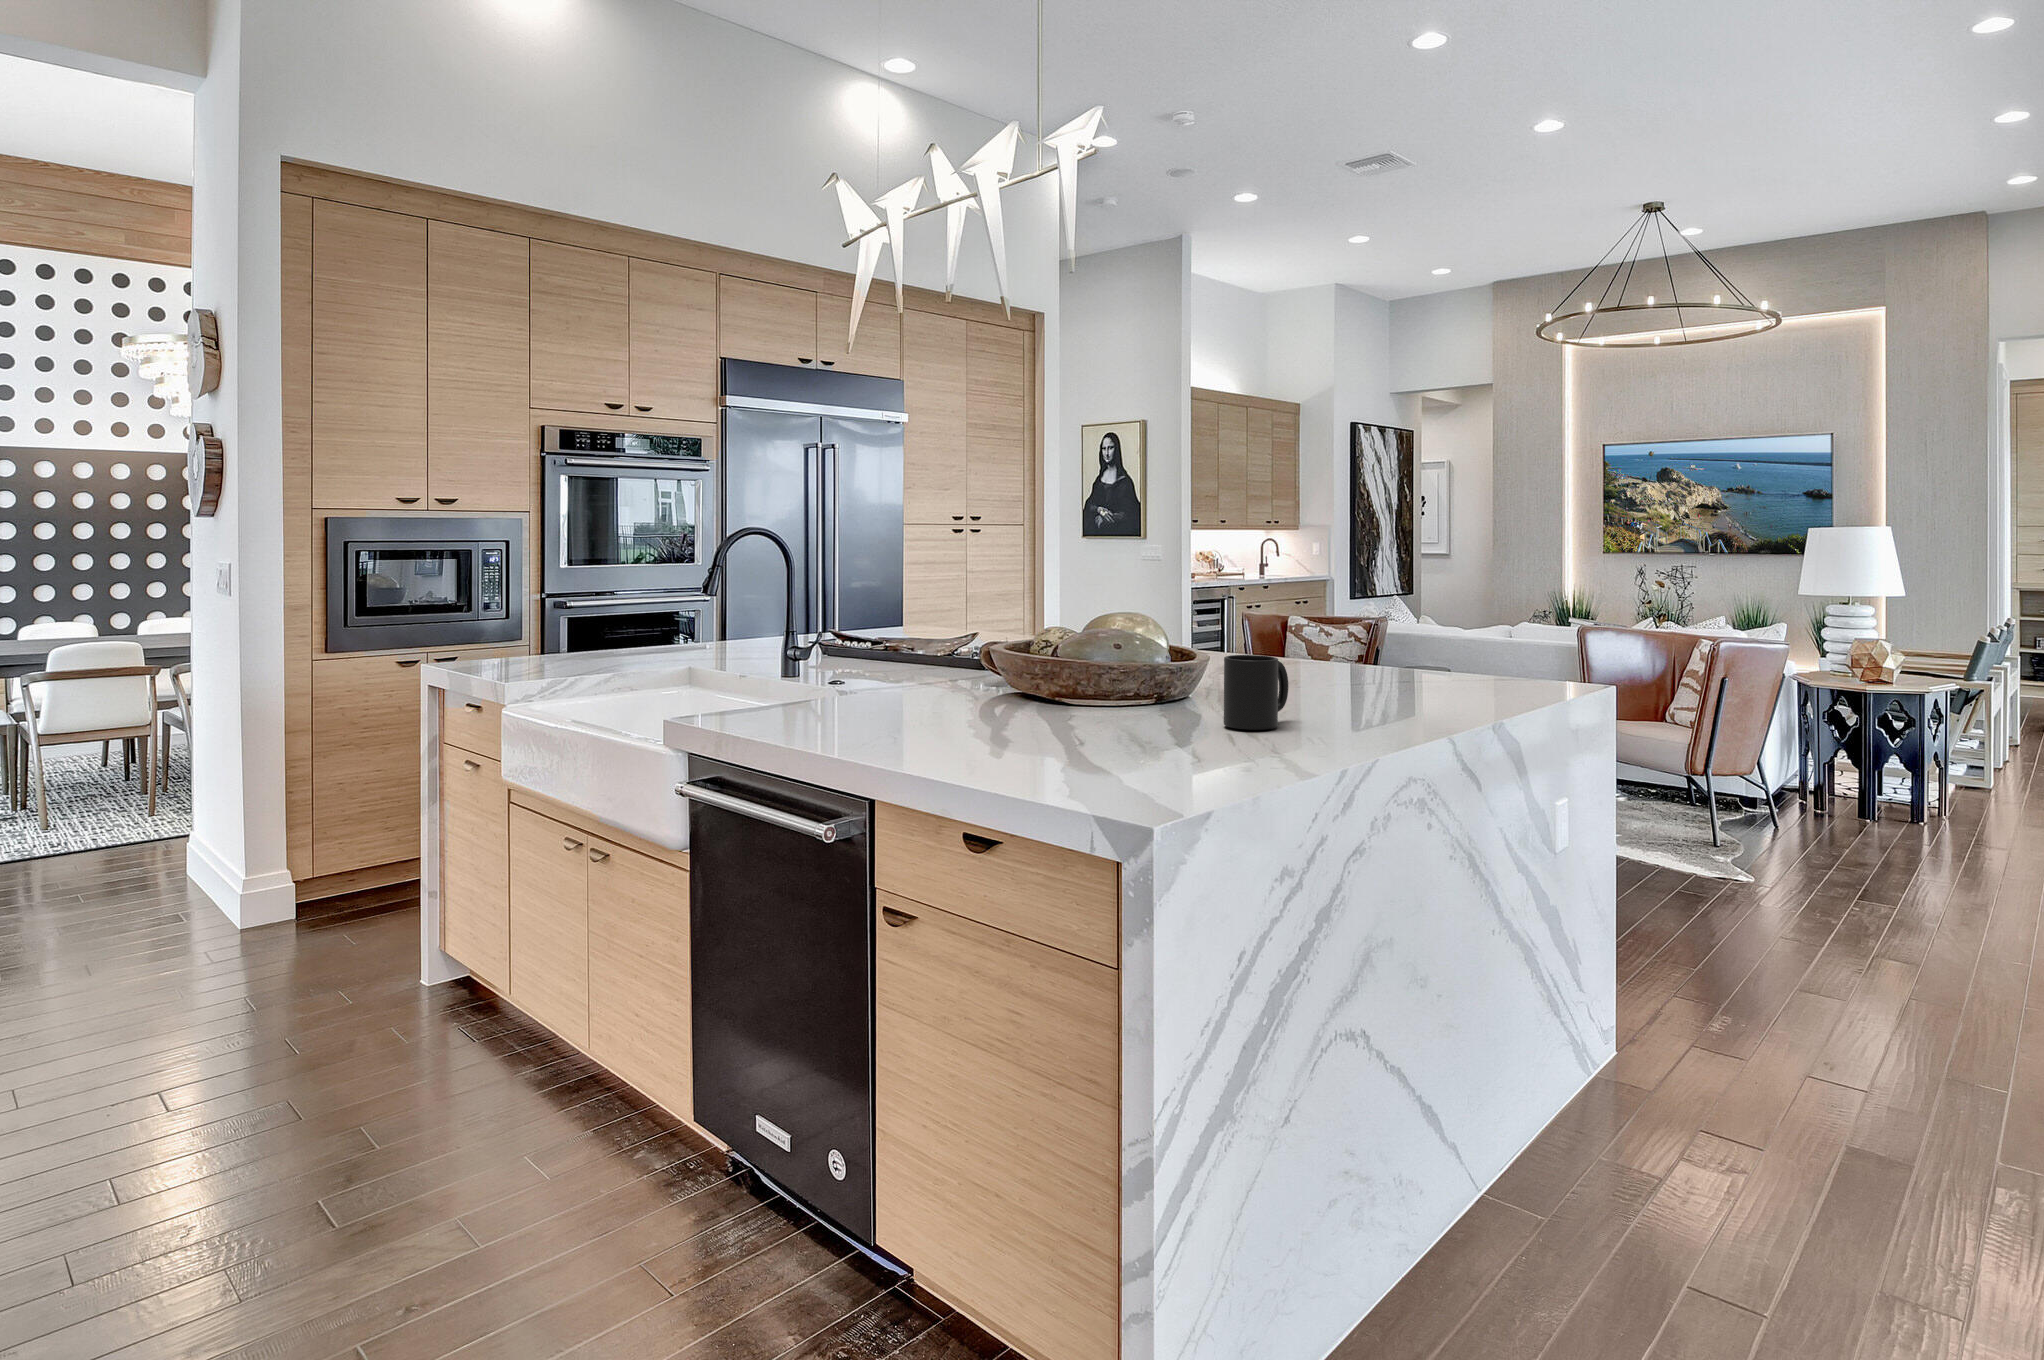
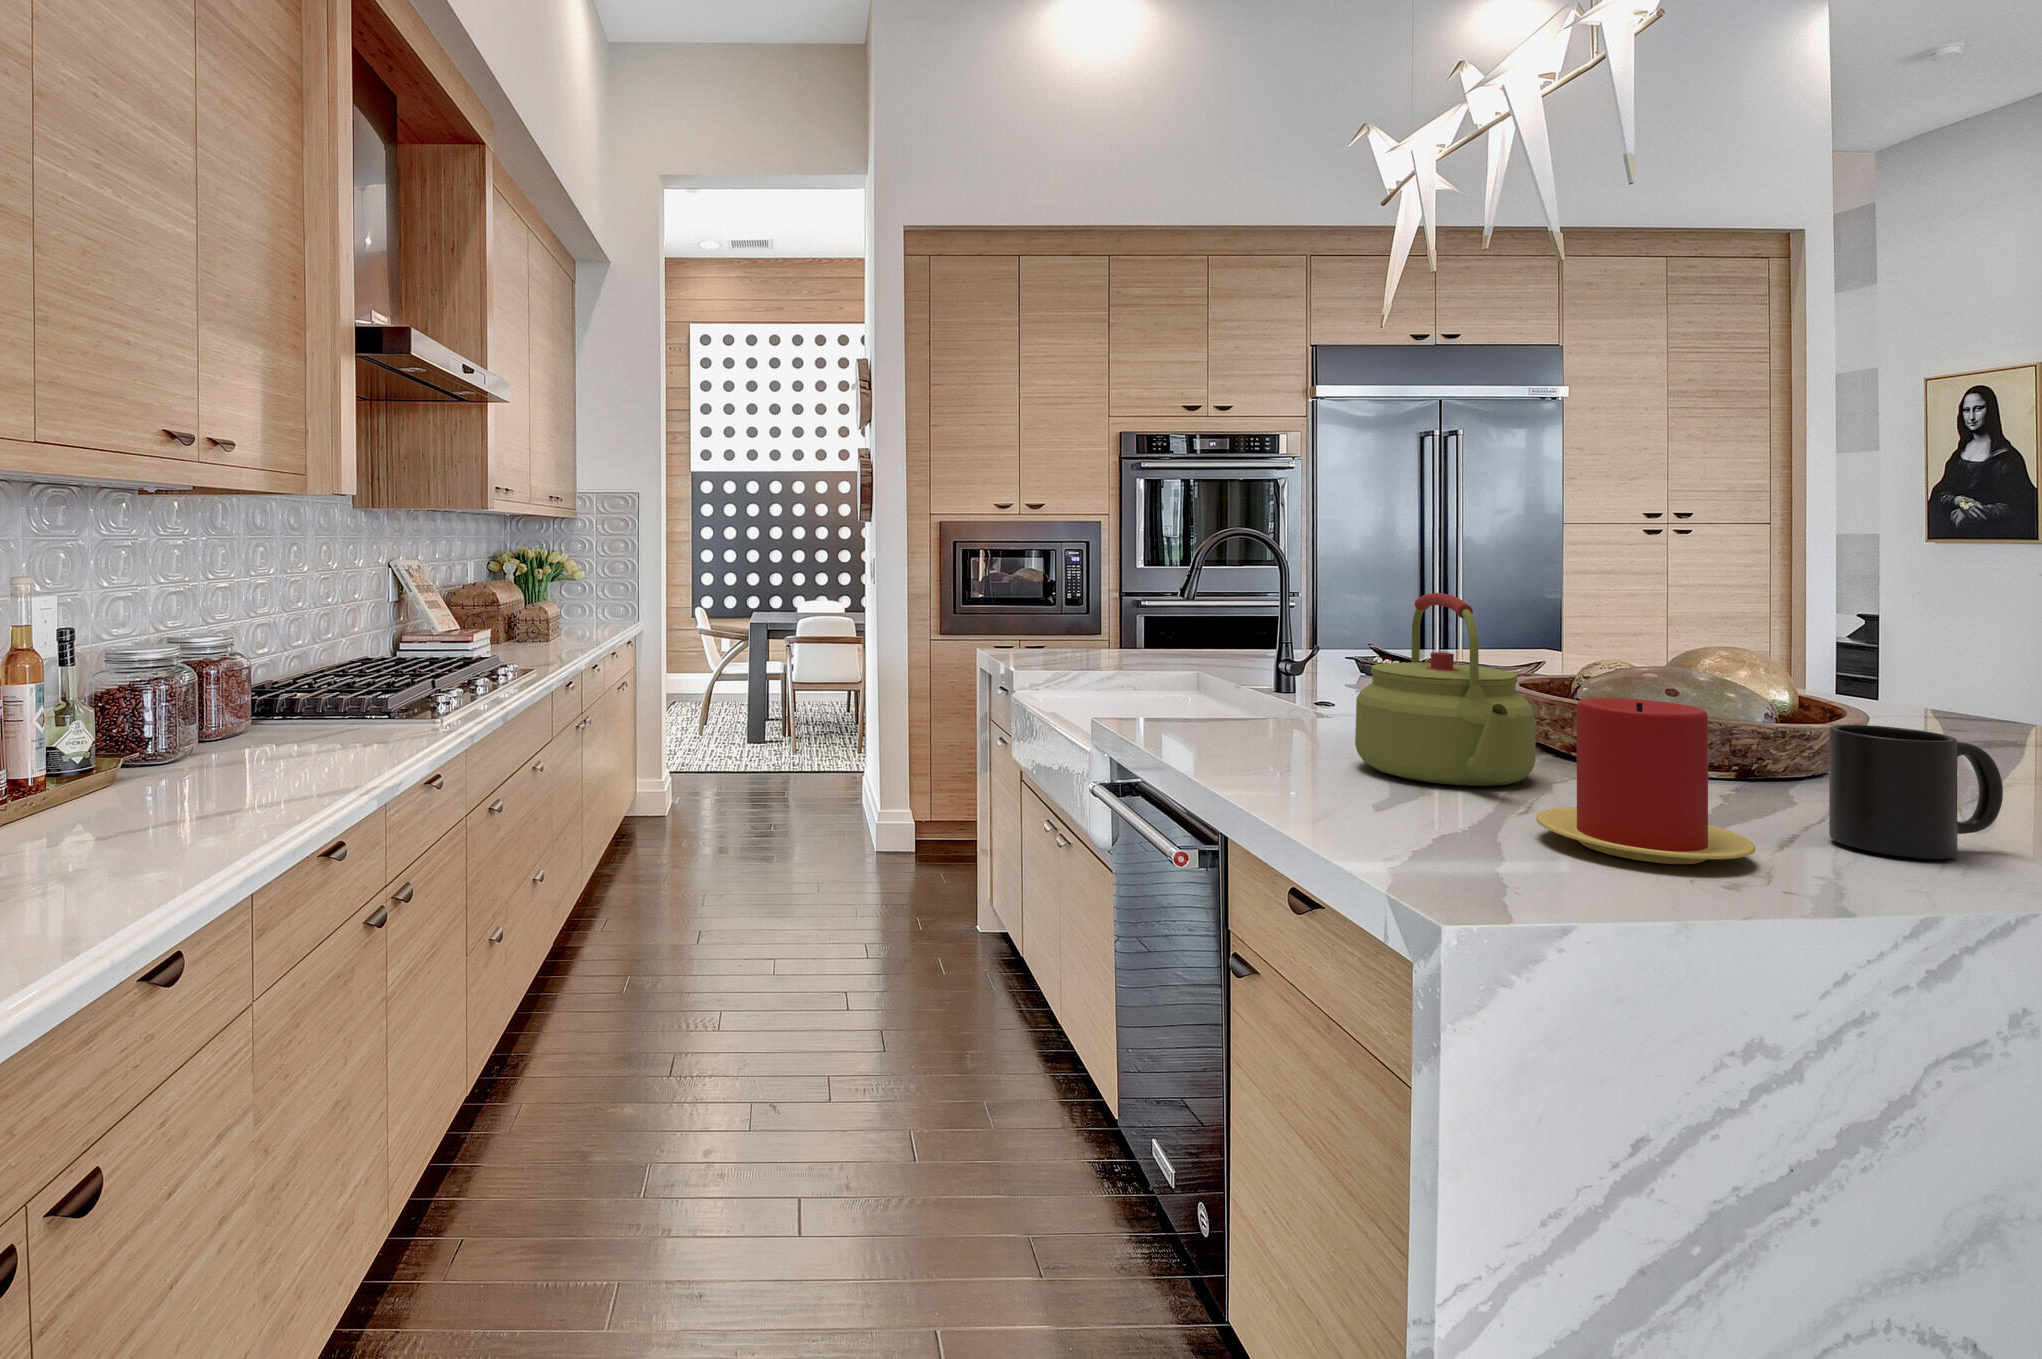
kettle: none [941,584,1063,729] -> present [1355,593,1536,786]
candle: none [1102,650,1216,754] -> present [1536,698,1755,864]

